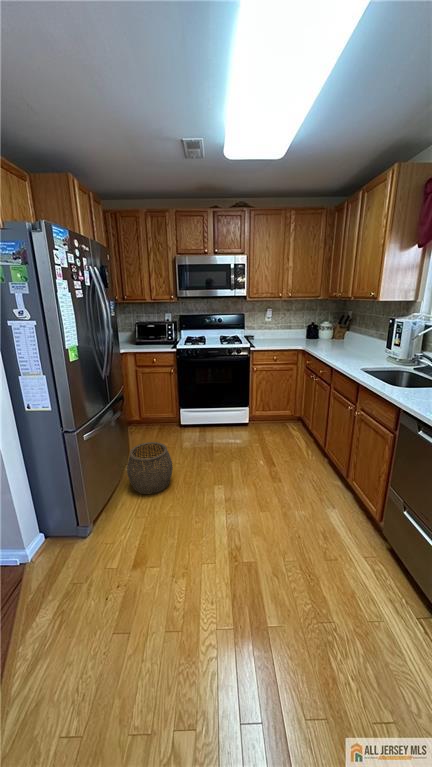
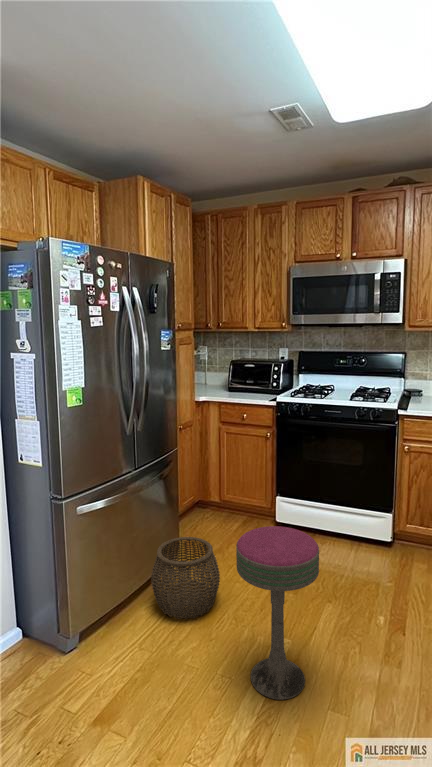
bar stool: none [202,421,251,516] -> present [236,526,319,700]

